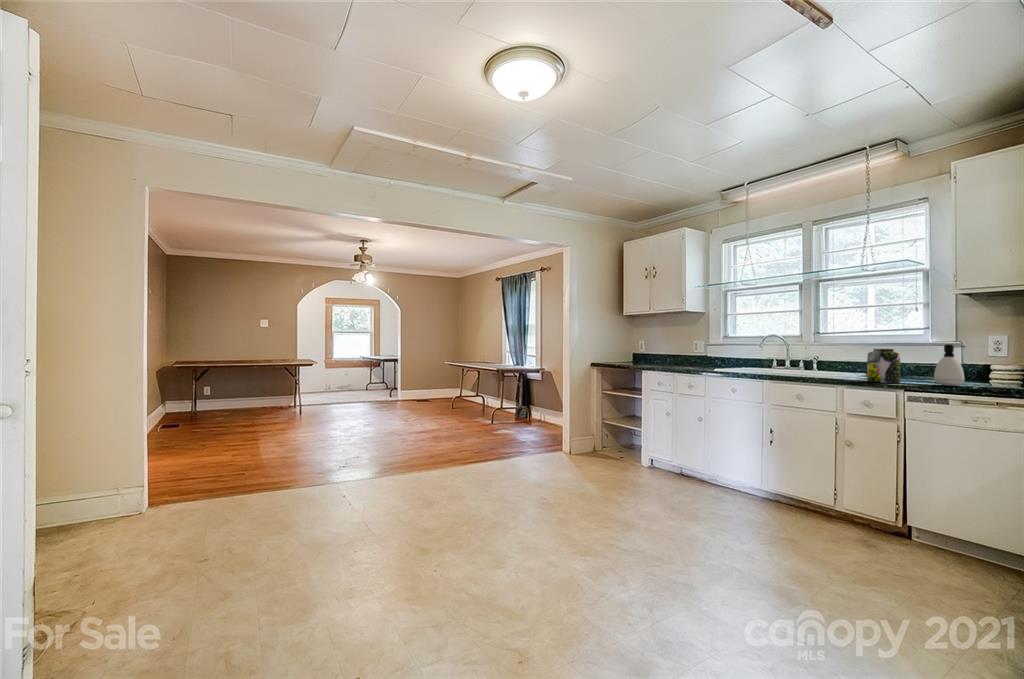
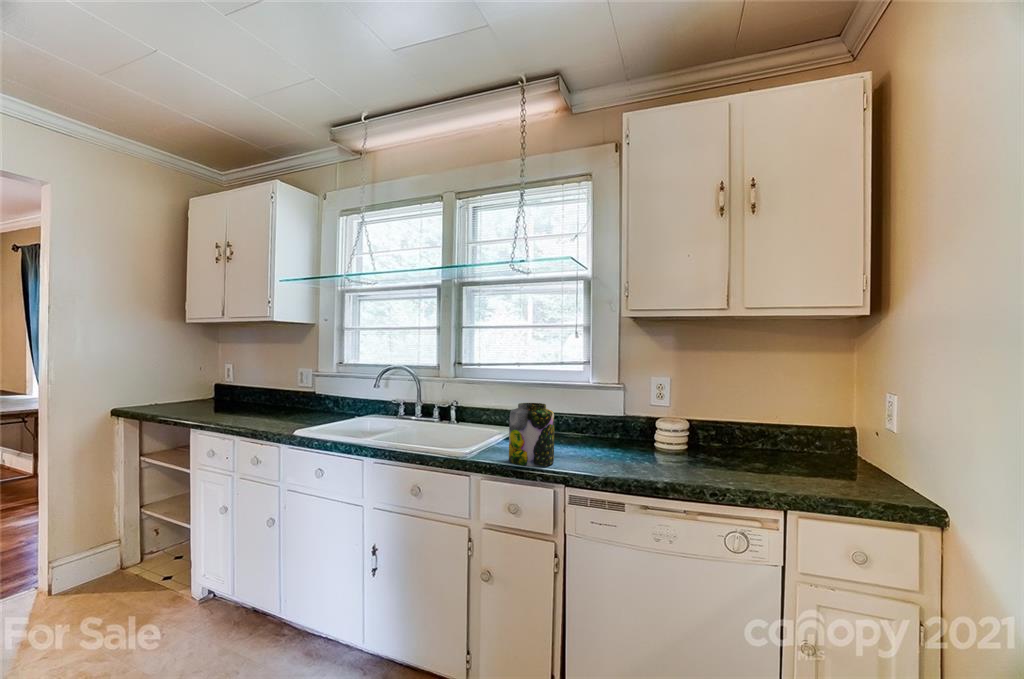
soap dispenser: present [934,344,965,386] -> none [599,400,639,472]

